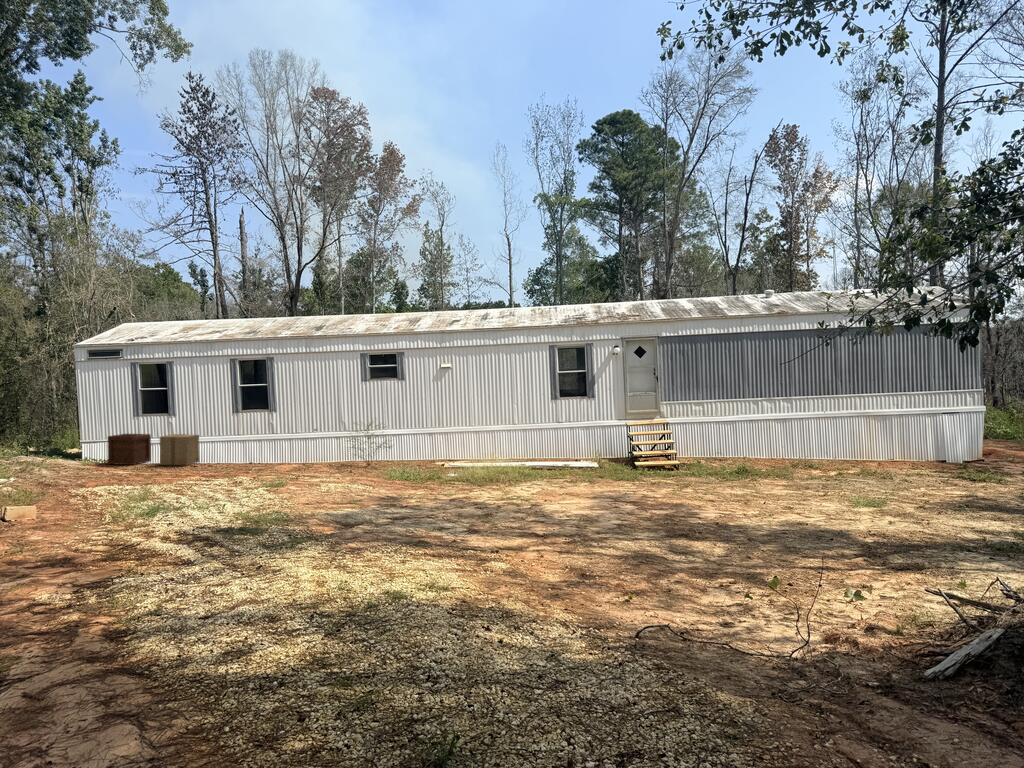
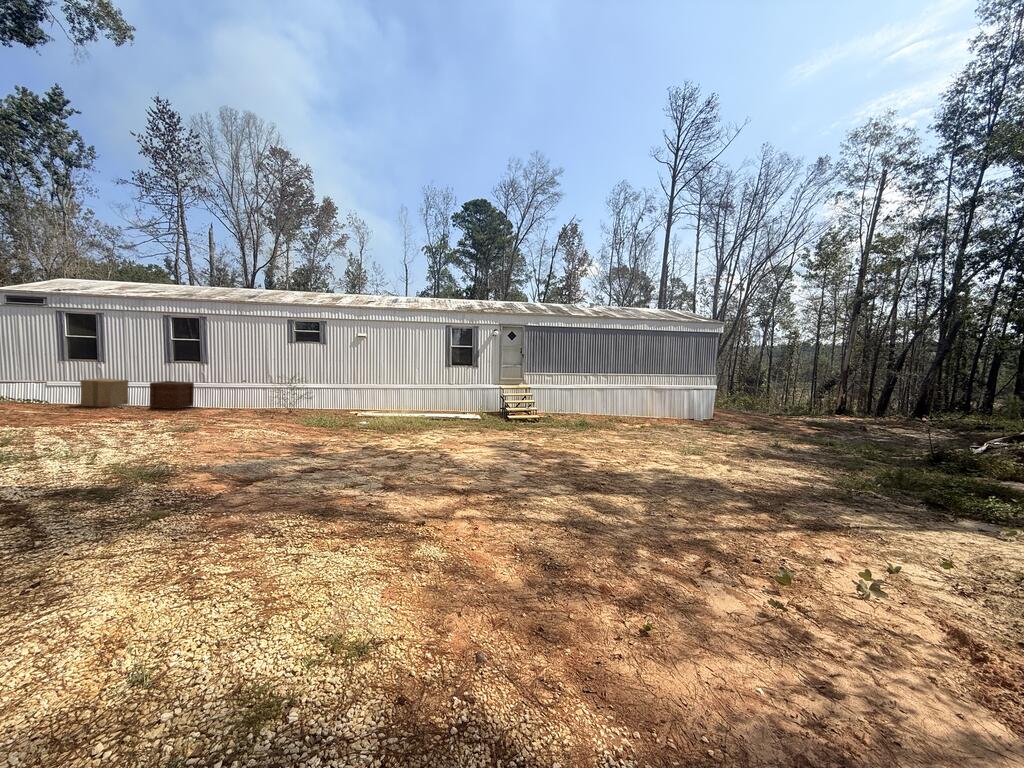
wooden crate: present [108,434,151,465] -> present [149,381,194,409]

